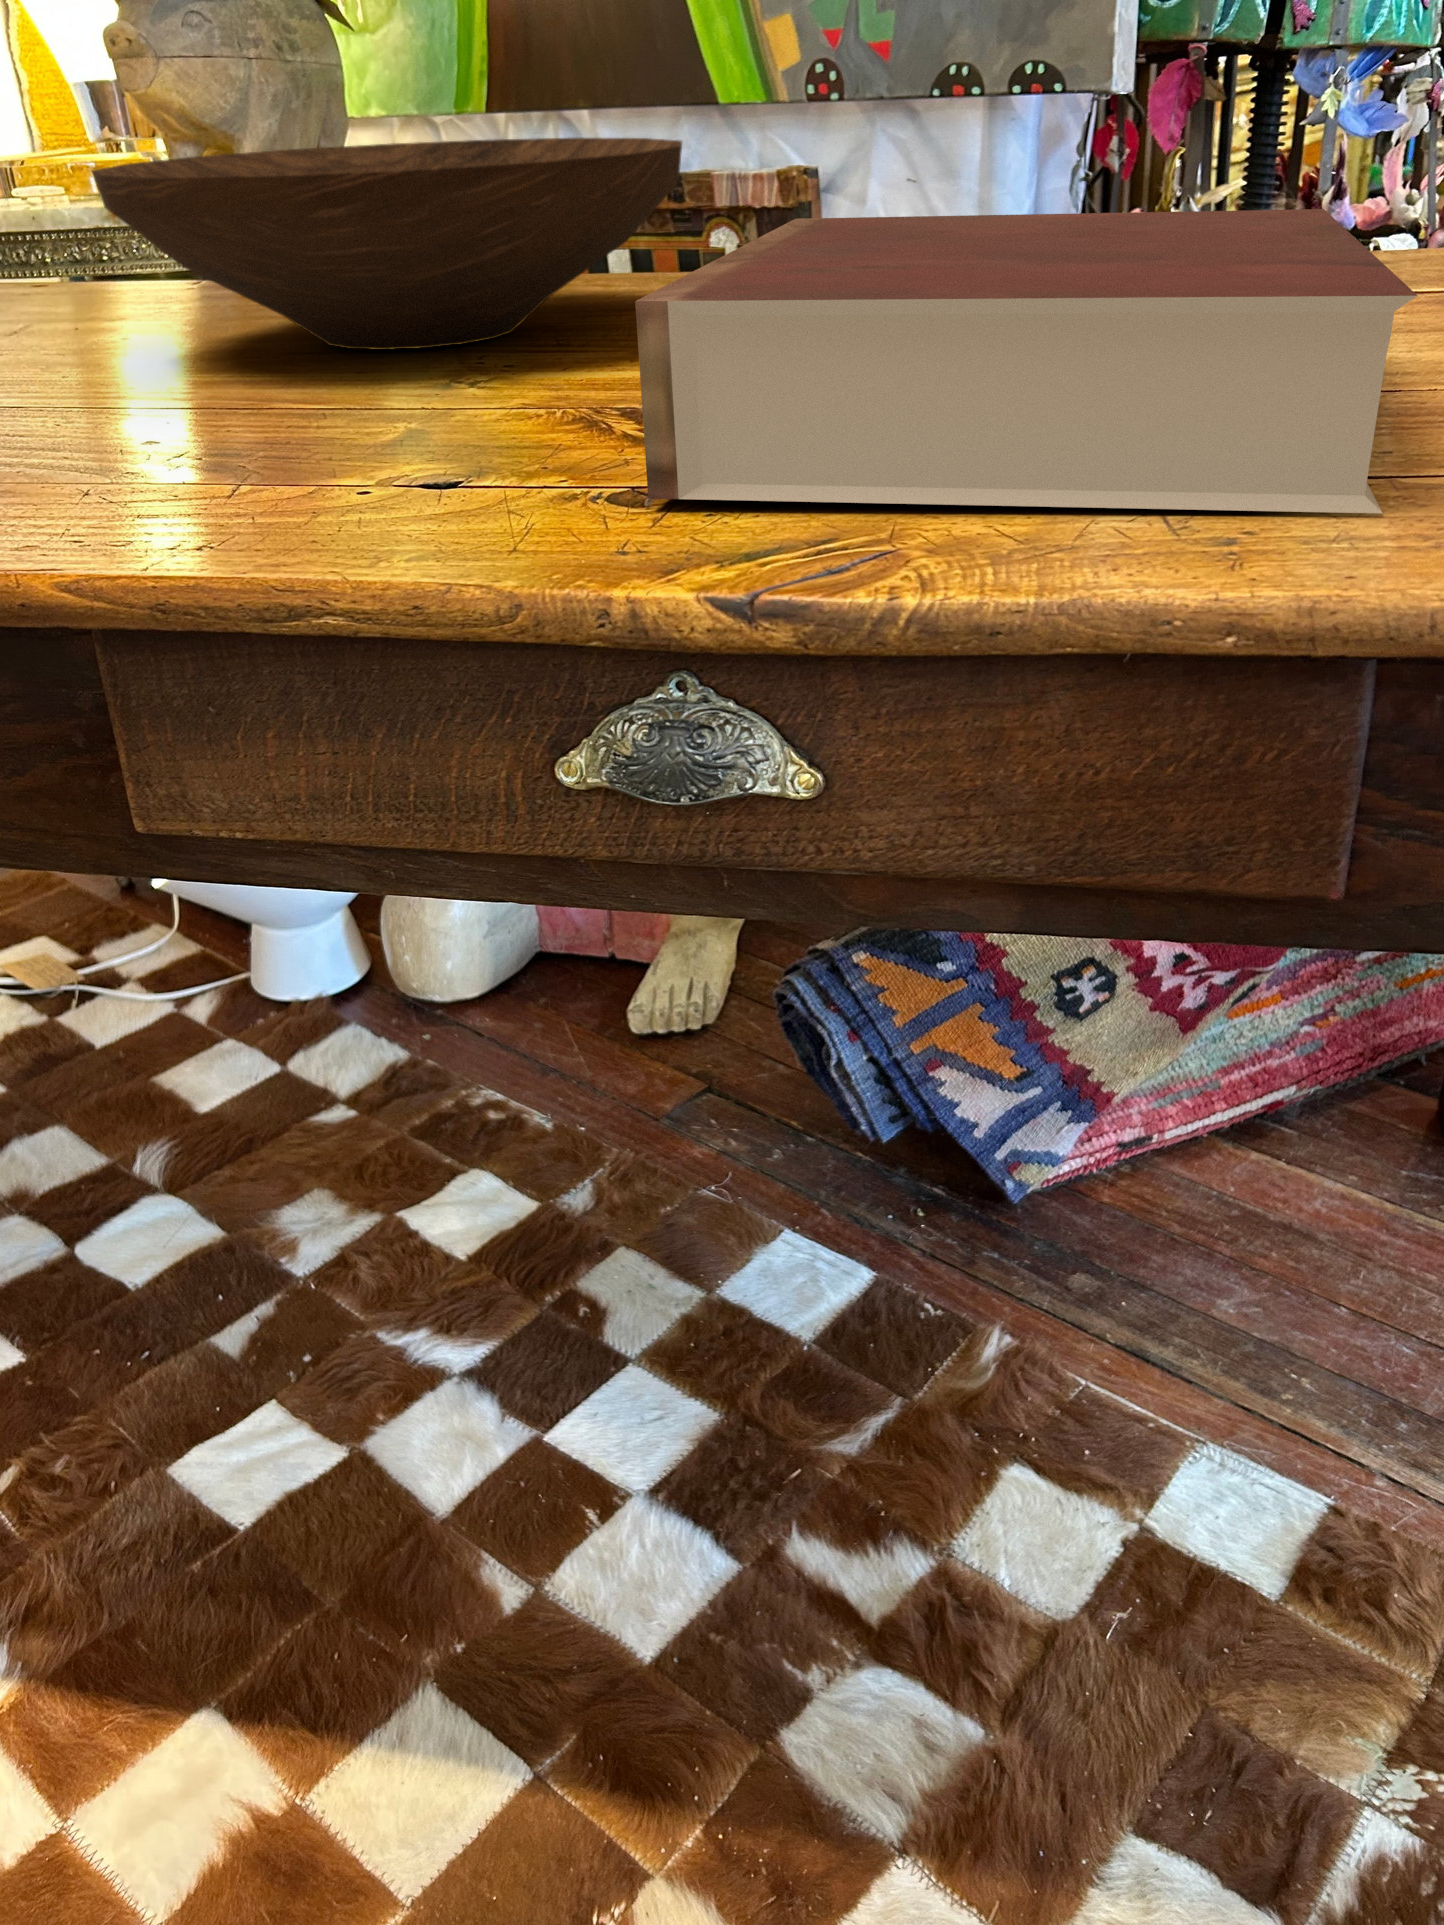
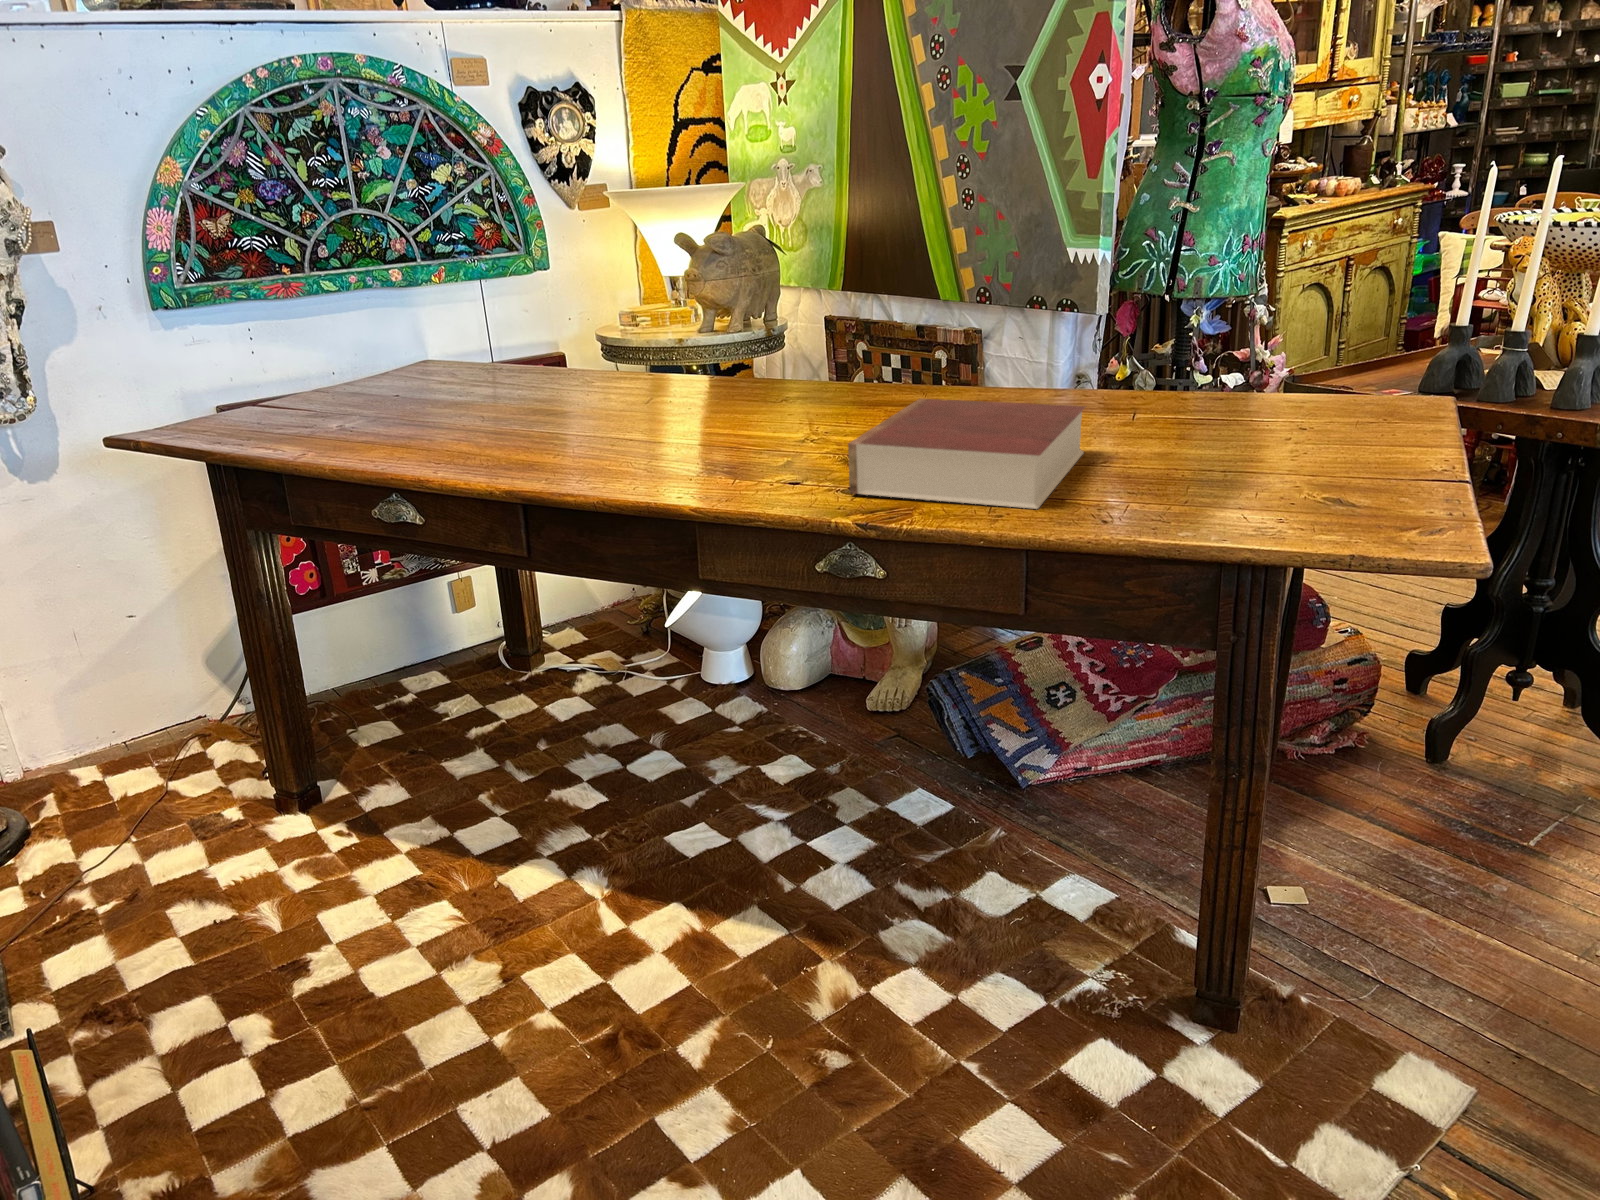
wooden bowl: present [92,138,682,350] -> none [693,344,896,427]

